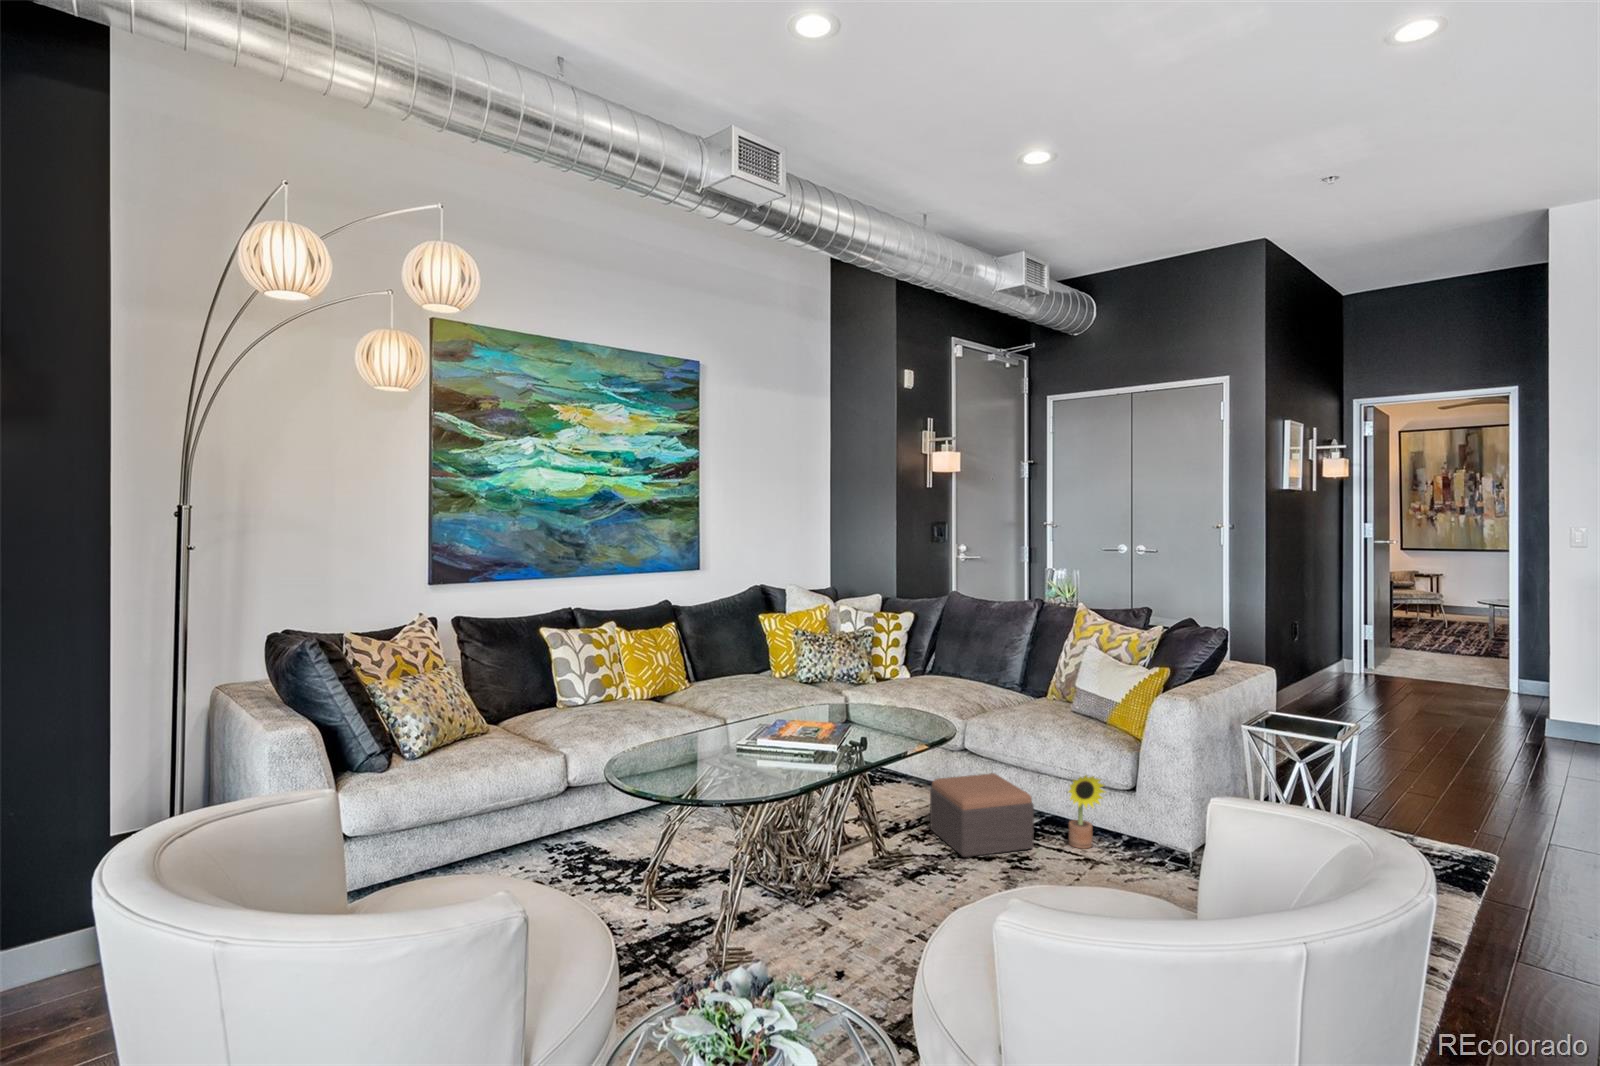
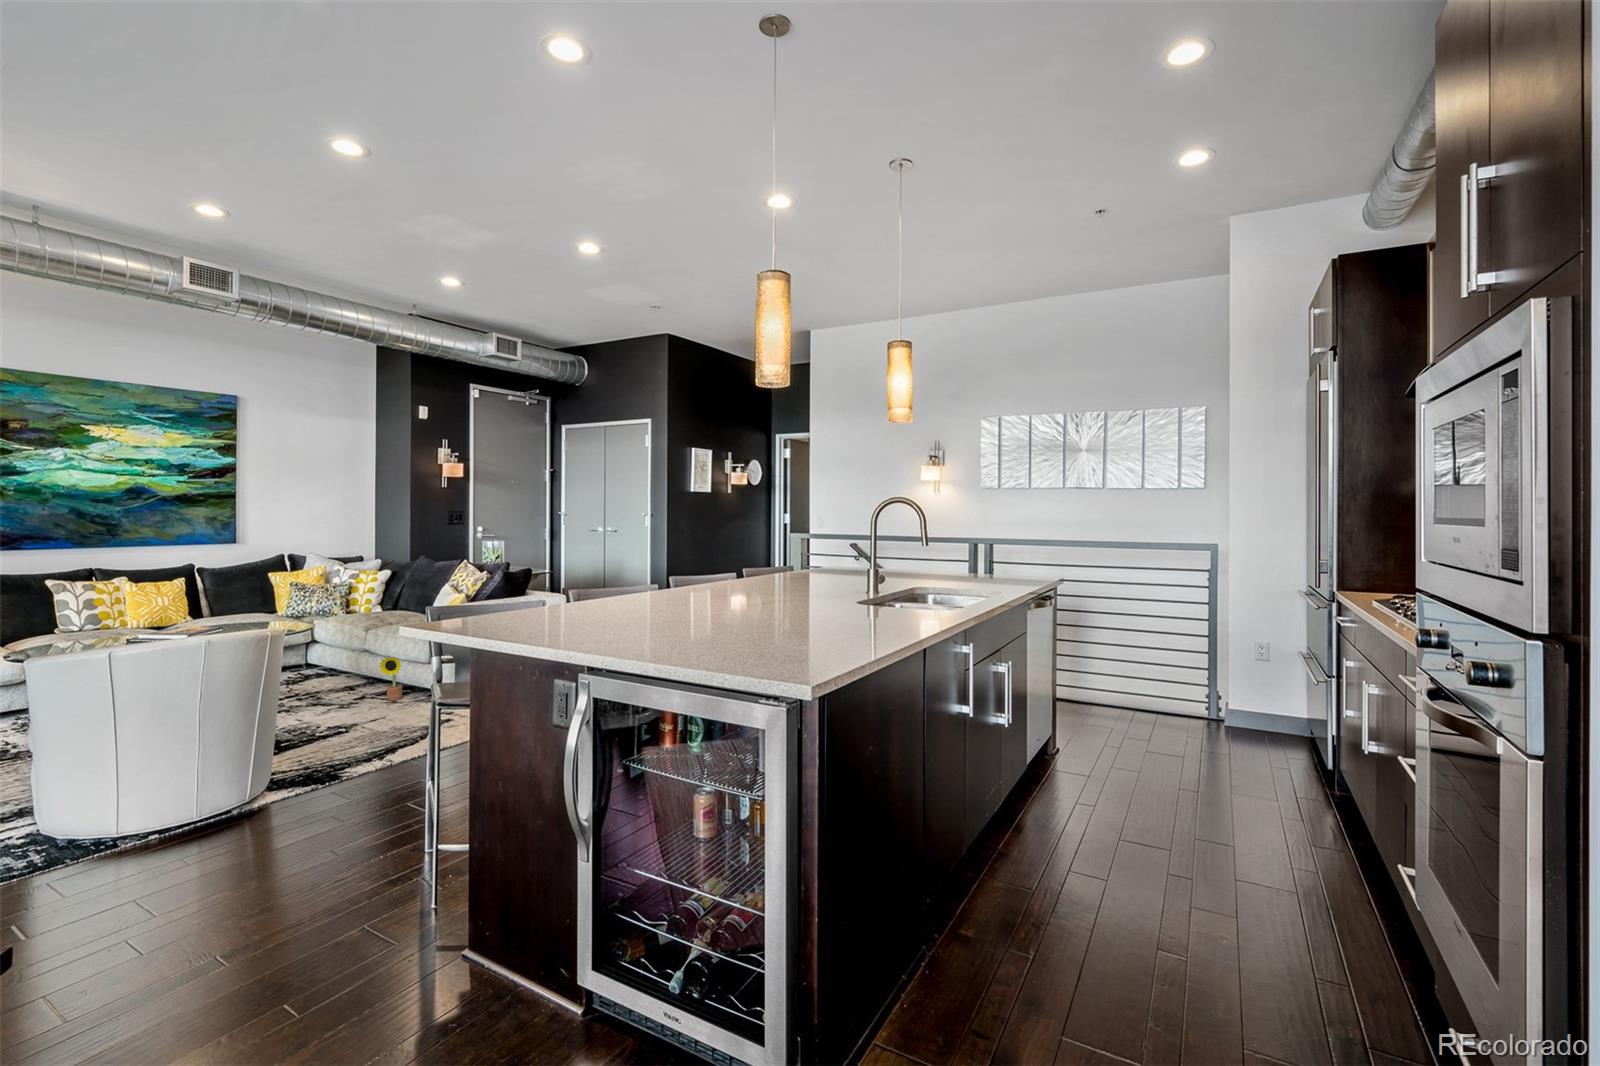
footstool: present [930,773,1034,857] -> none [301,661,360,707]

